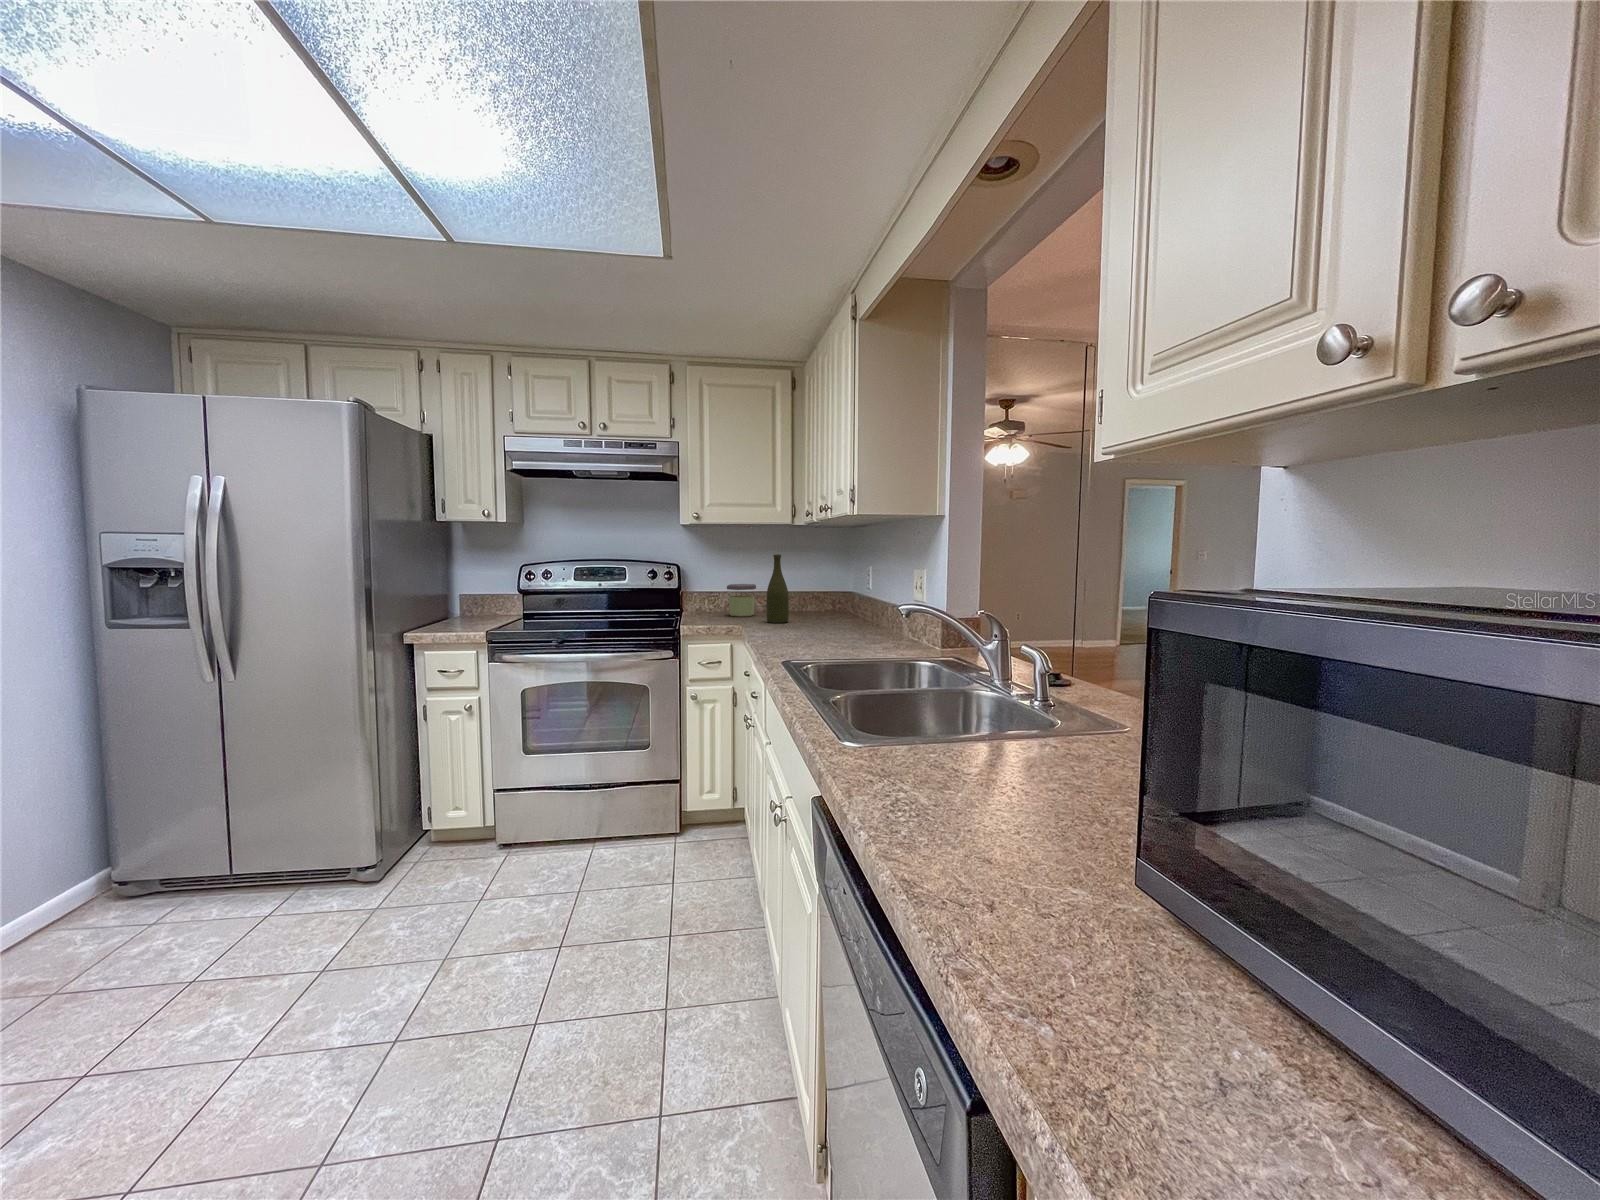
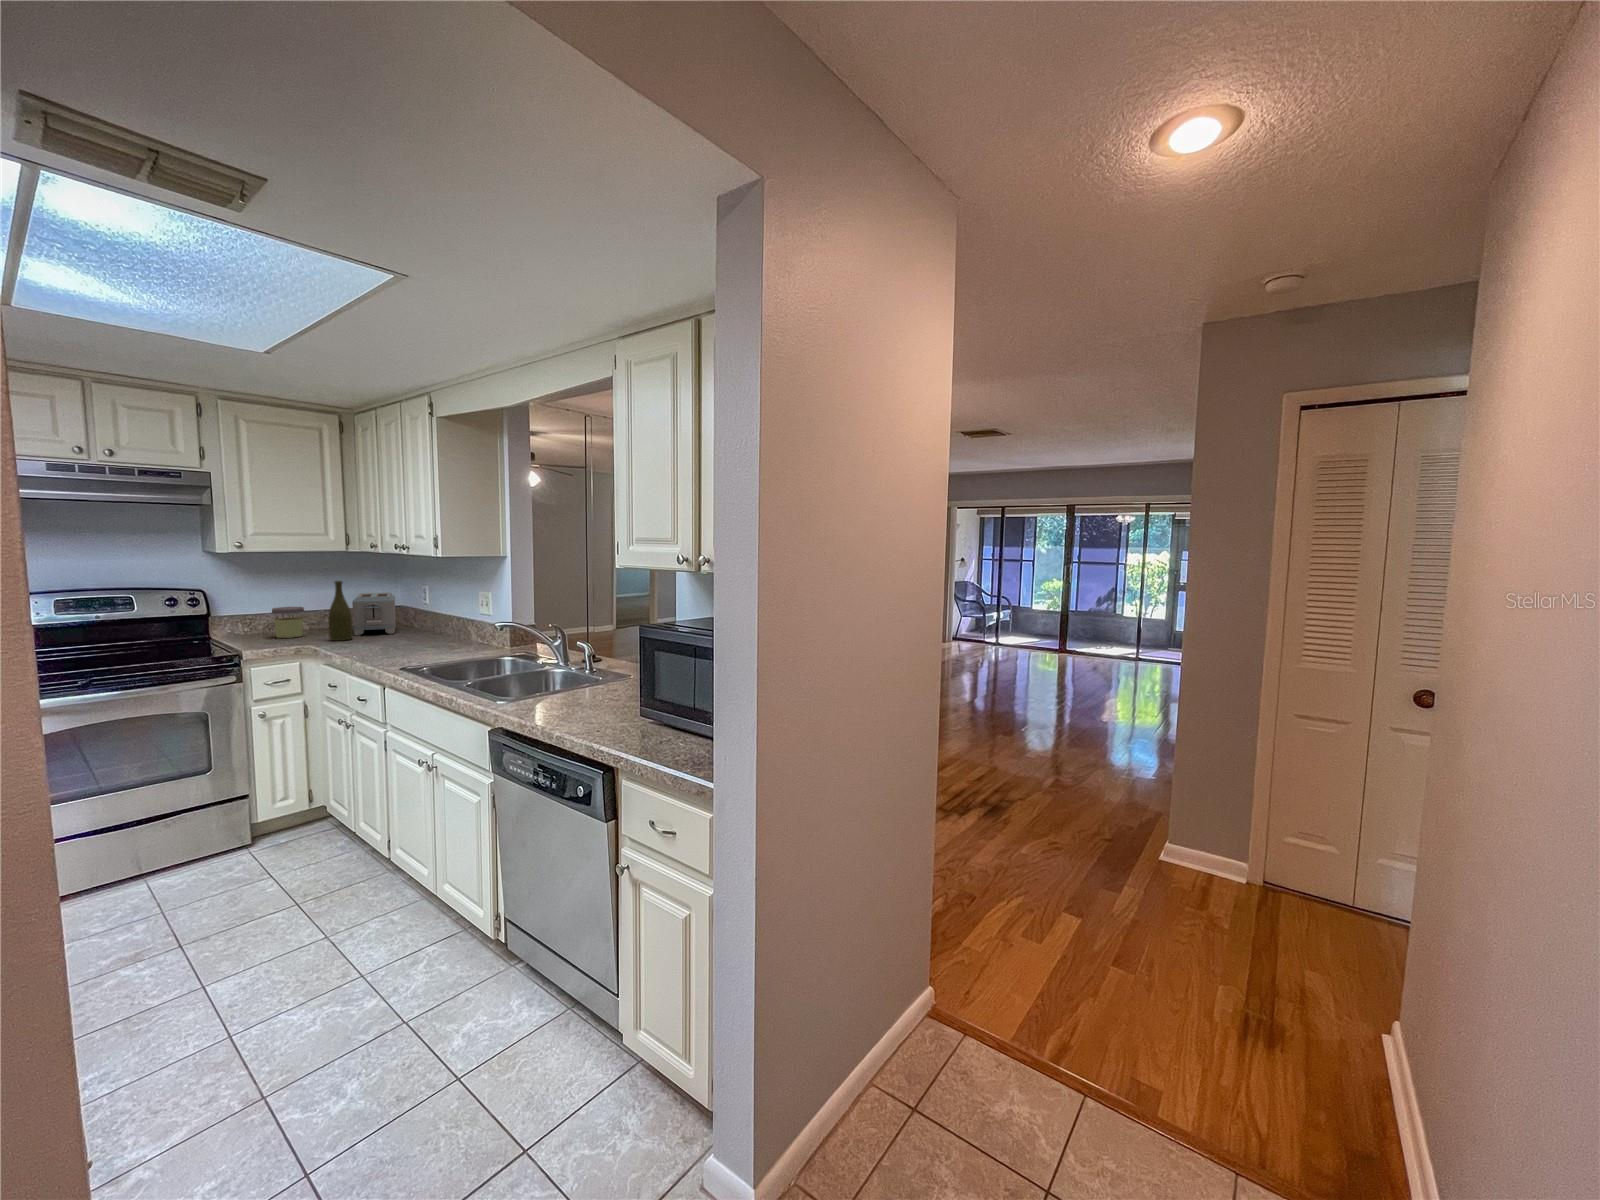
toaster: none [794,573,843,620] -> present [352,593,396,636]

